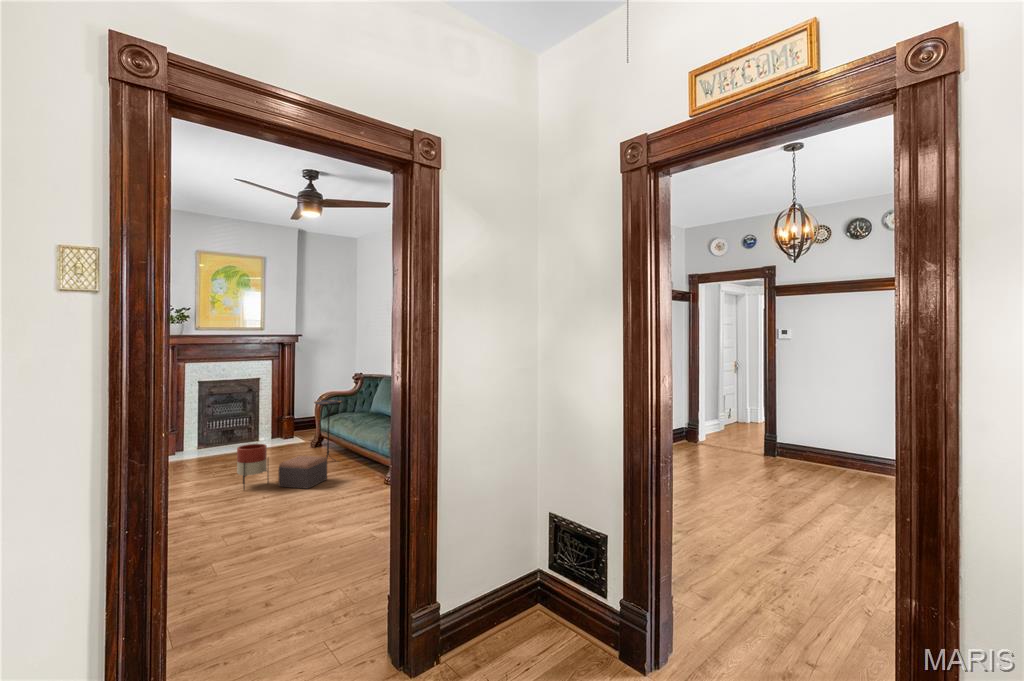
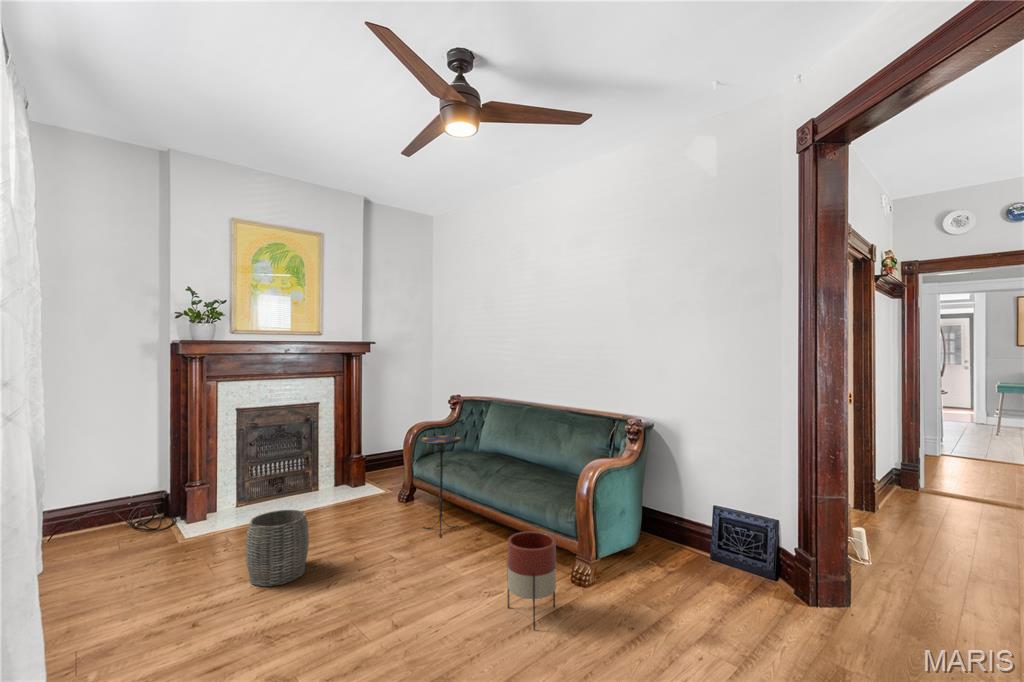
woven basket: none [191,442,231,484] -> present [246,510,309,587]
planter: present [237,444,269,490] -> present [507,531,556,630]
footstool: present [278,456,327,489] -> none [398,531,468,596]

